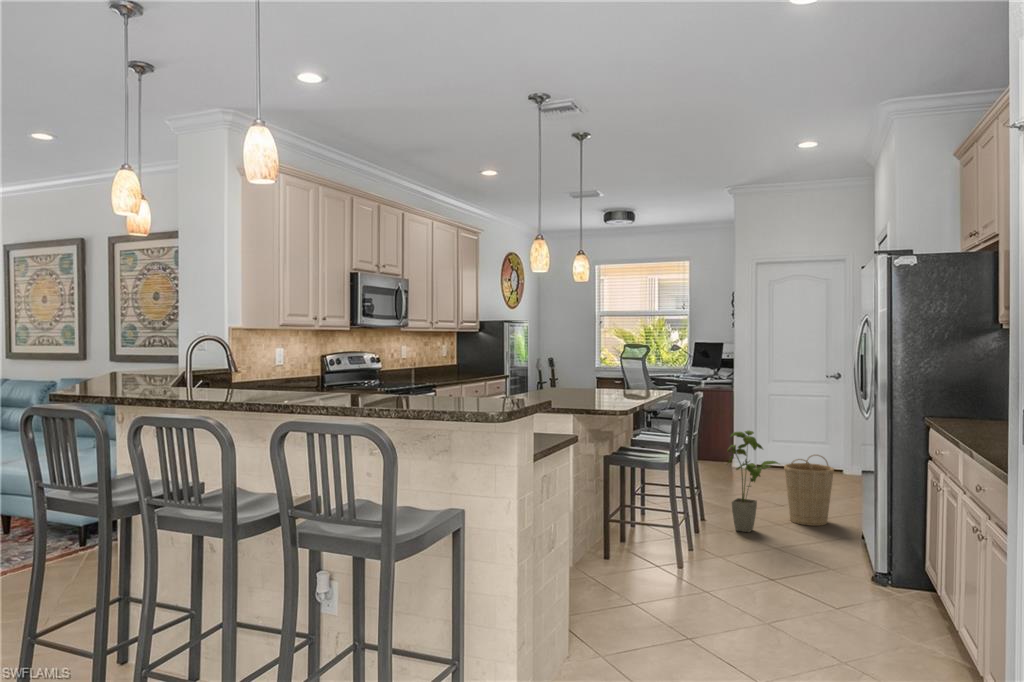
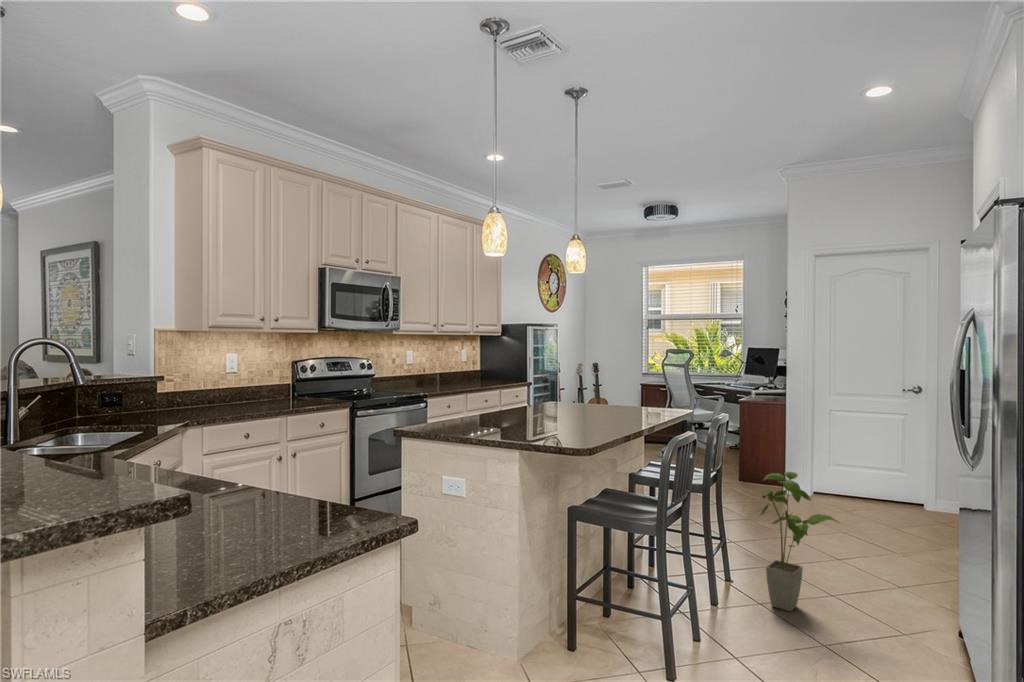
basket: present [784,455,834,526] -> none [843,502,917,604]

